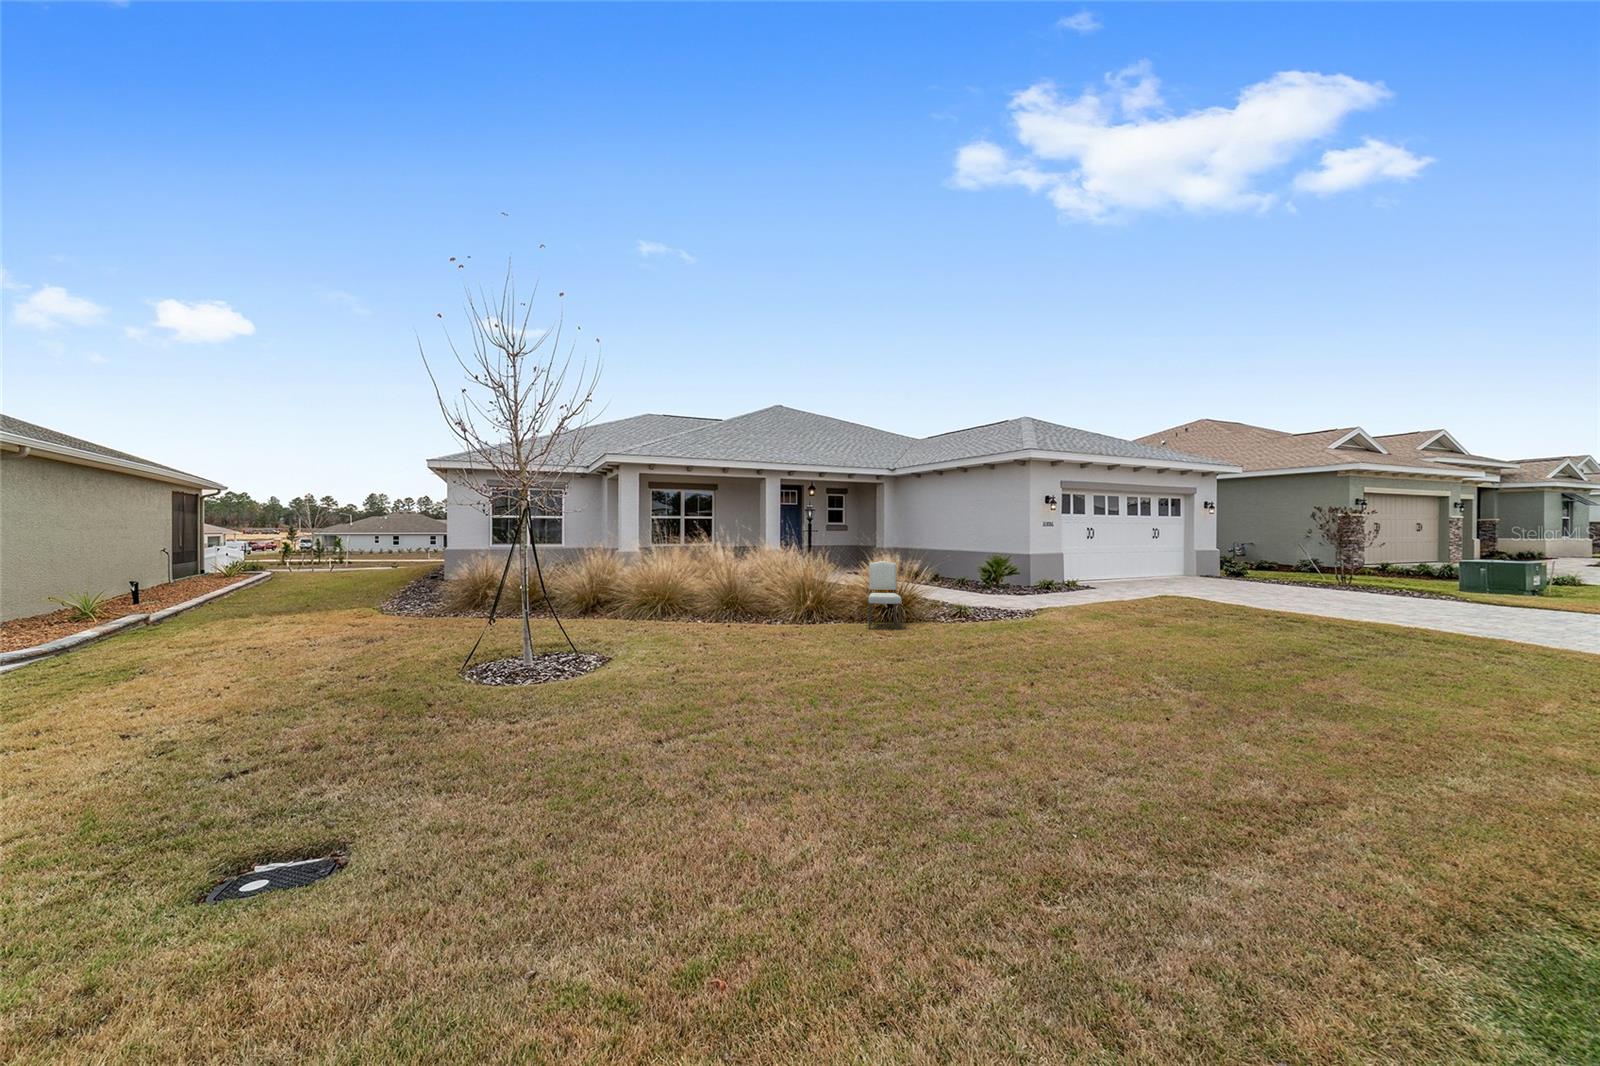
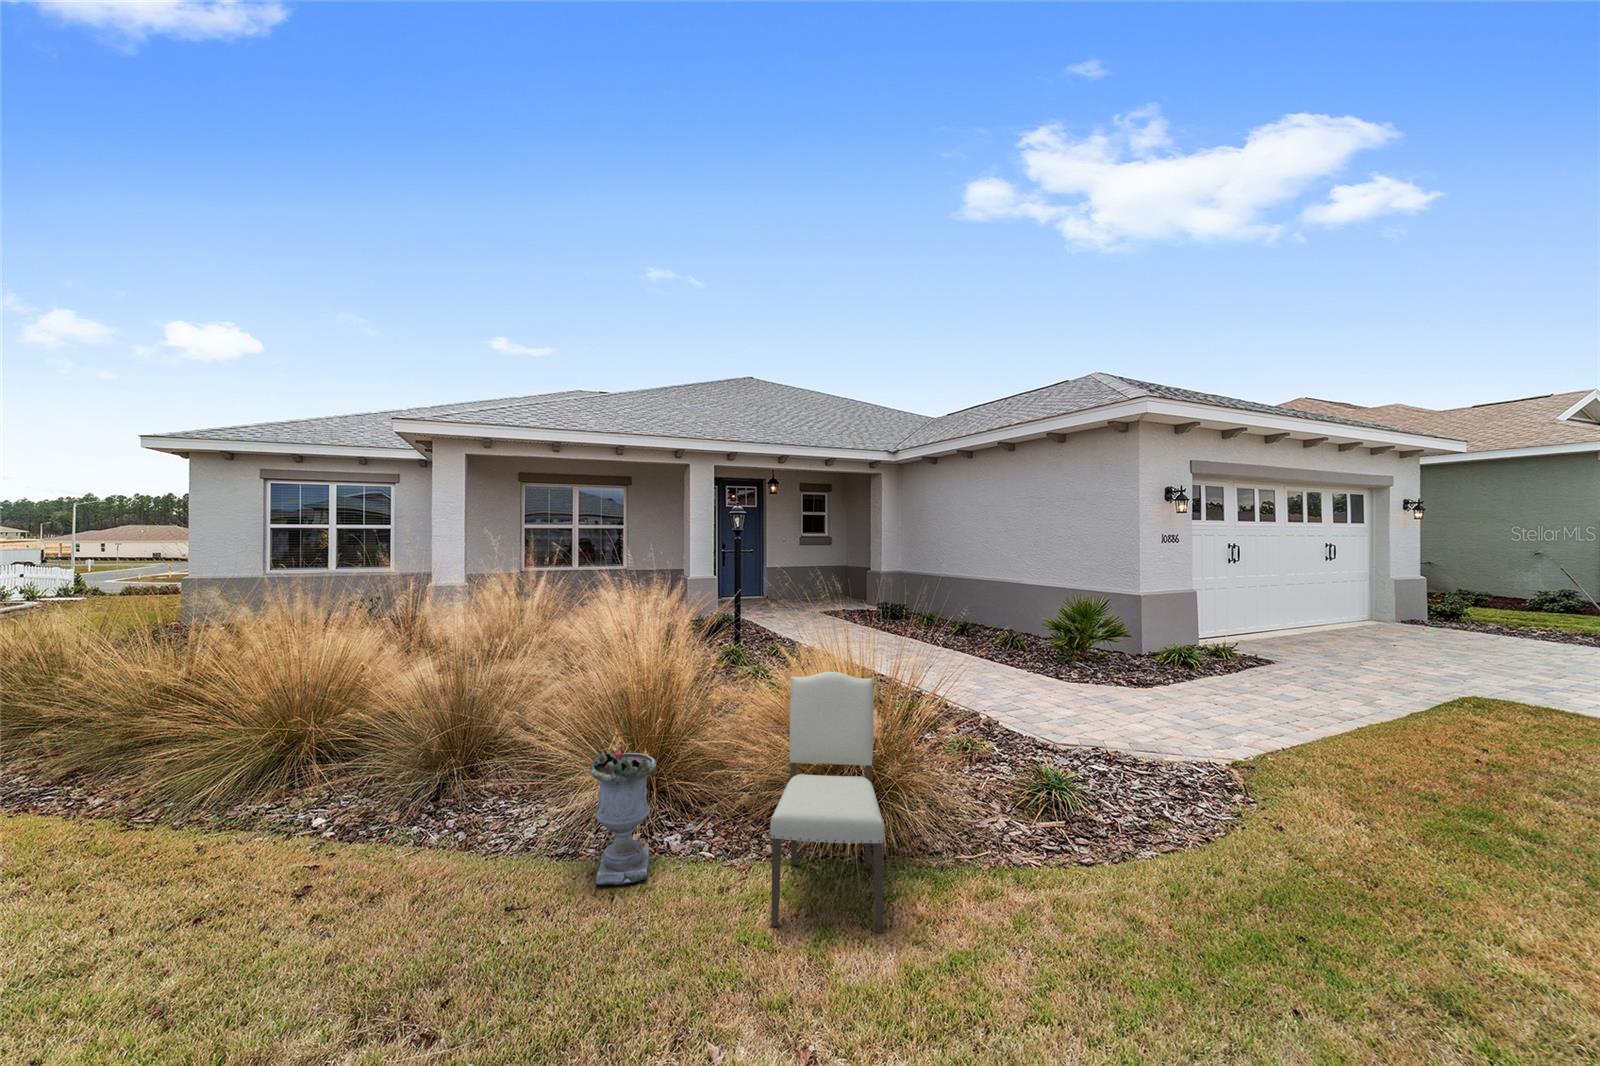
planter: none [806,585,828,626] -> present [590,750,656,885]

